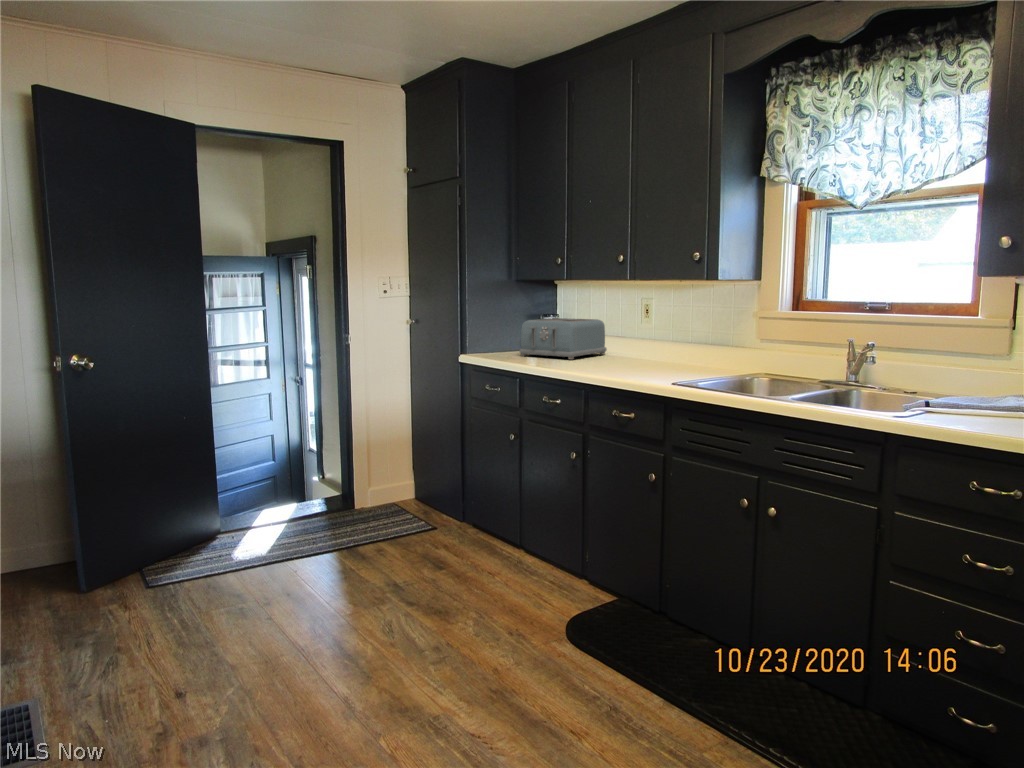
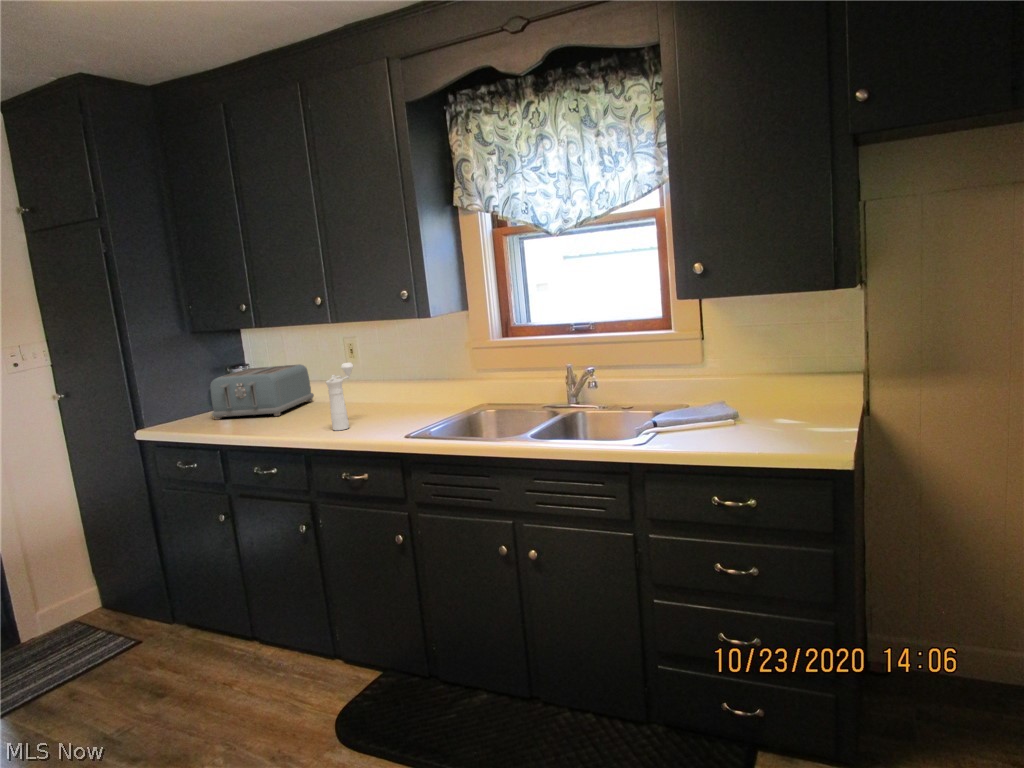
pepper mill: none [612,316,640,374] -> present [326,362,353,430]

